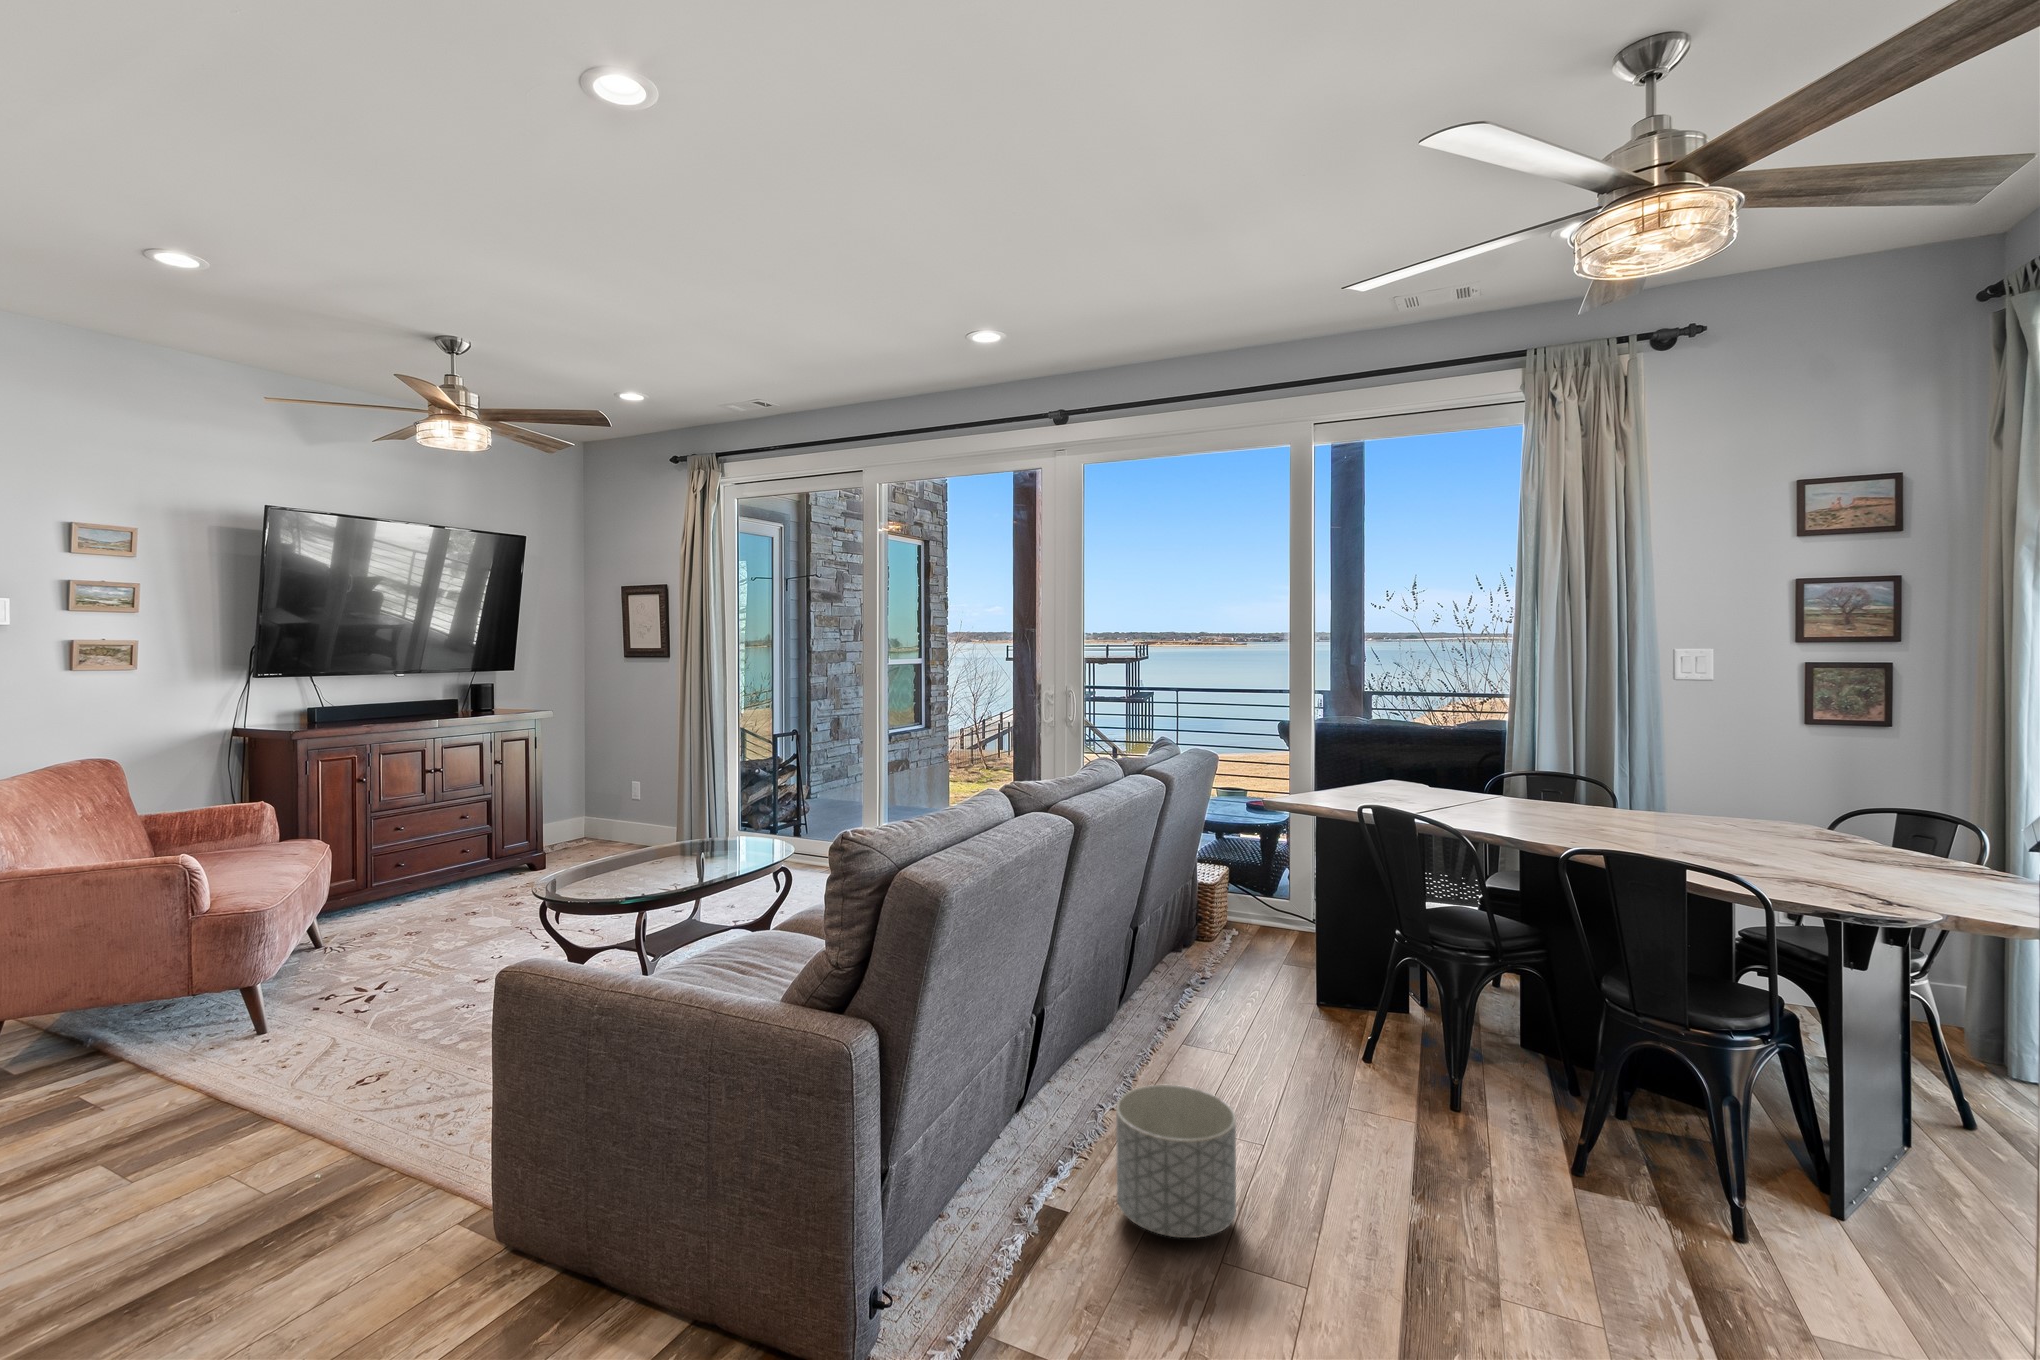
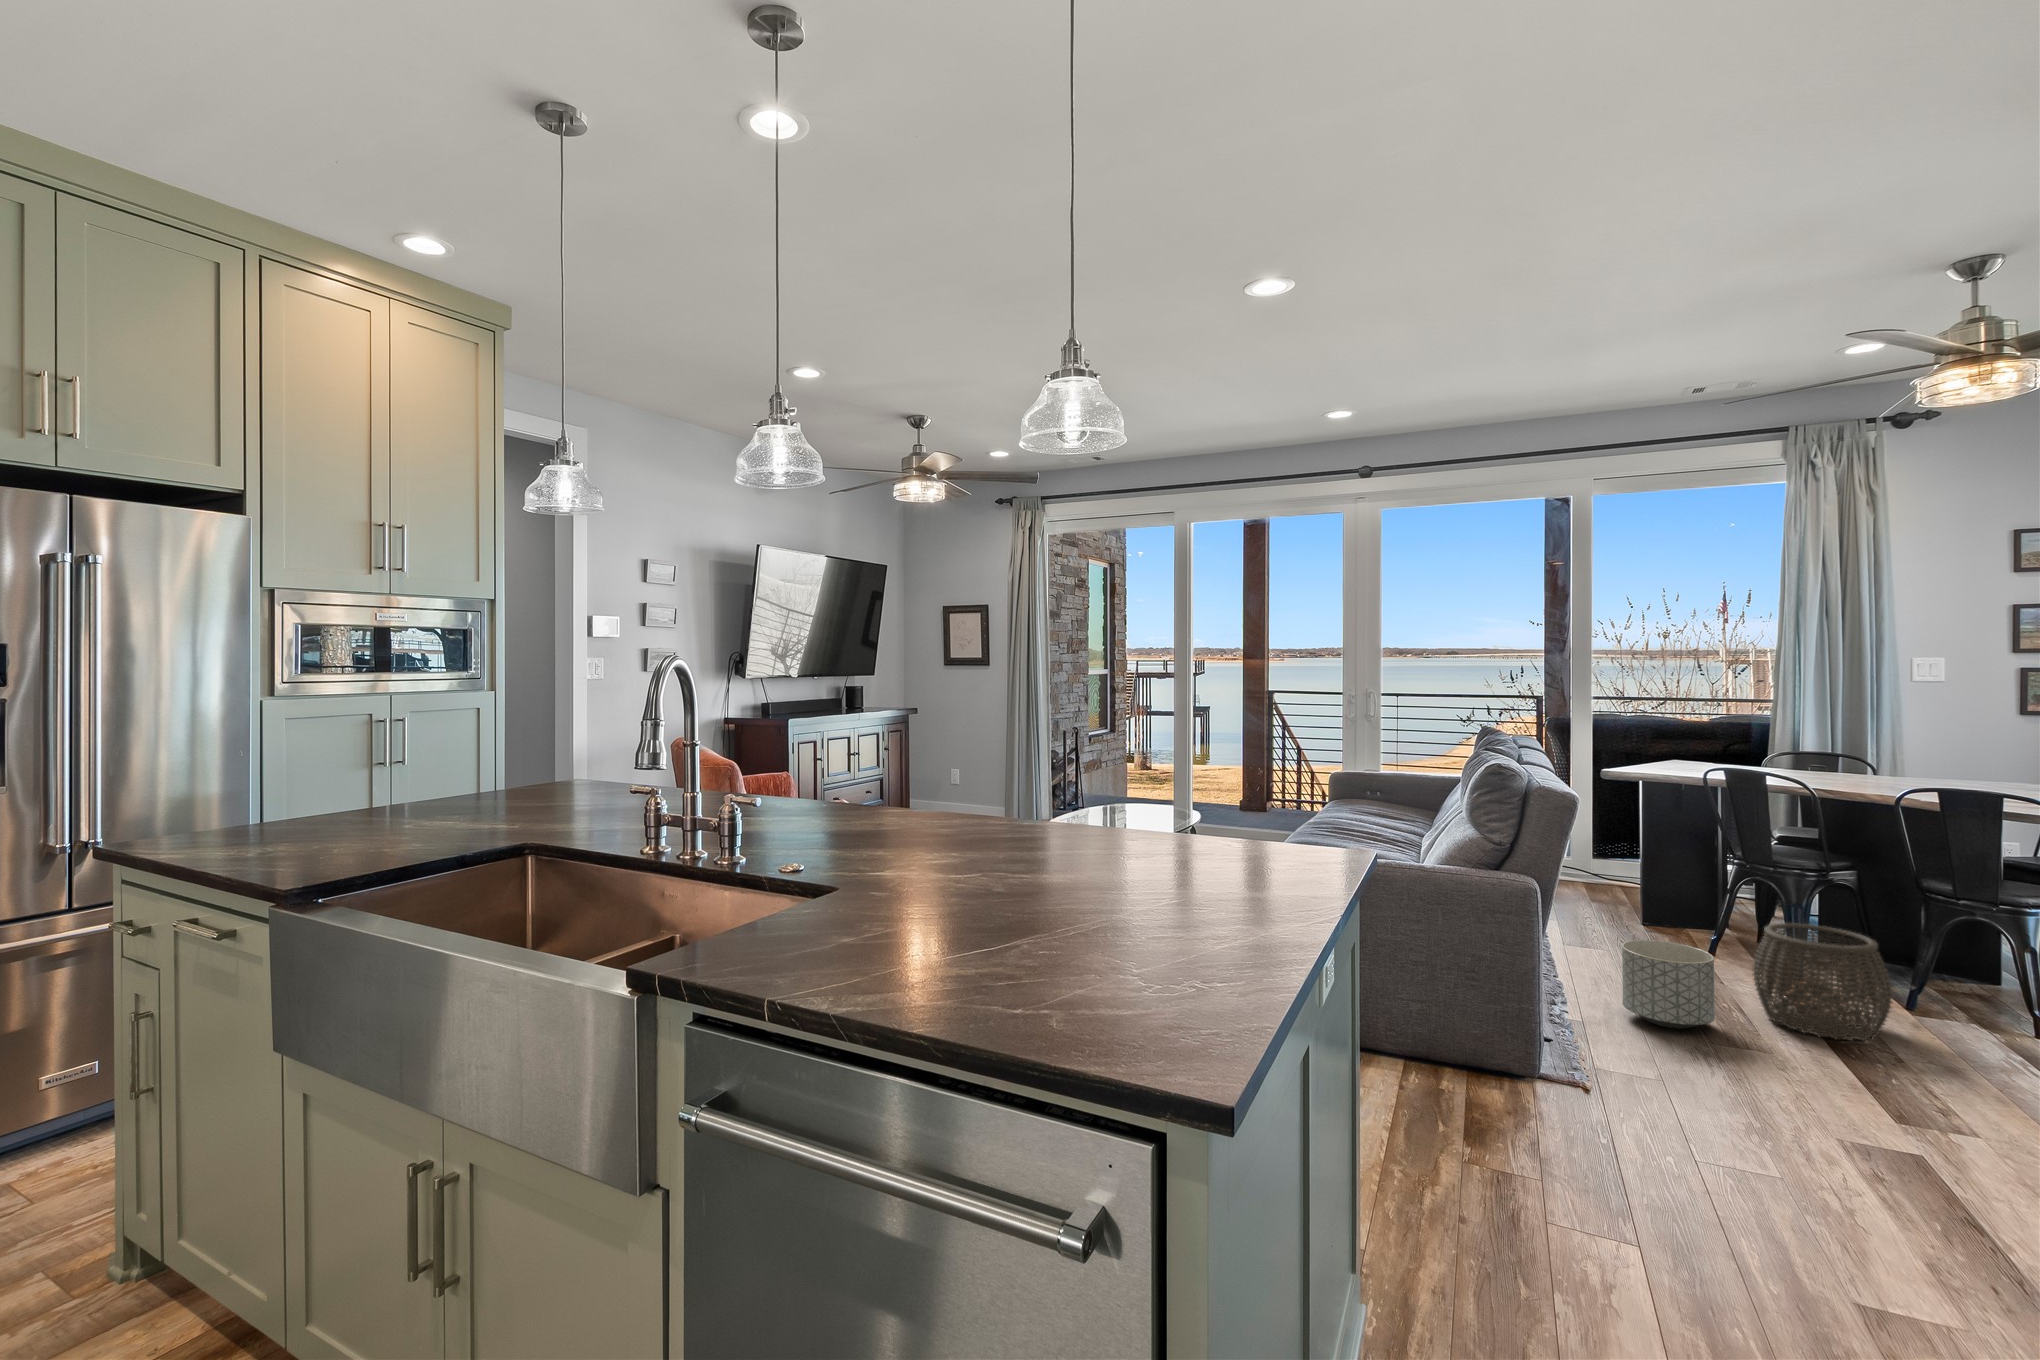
woven basket: none [1311,1059,1494,1267] -> present [1752,923,1893,1041]

